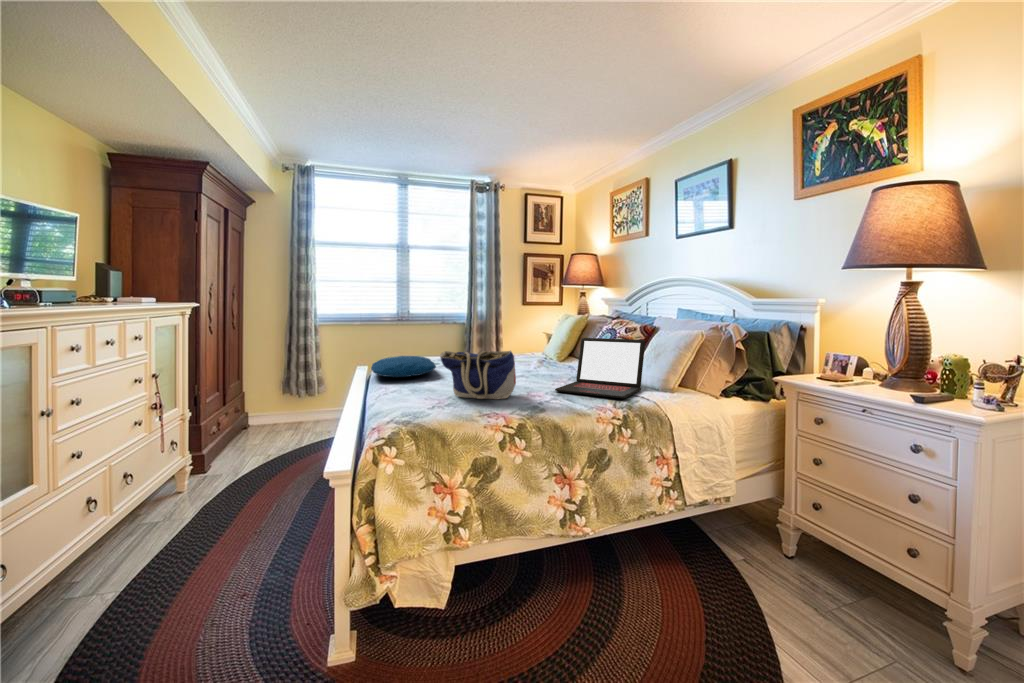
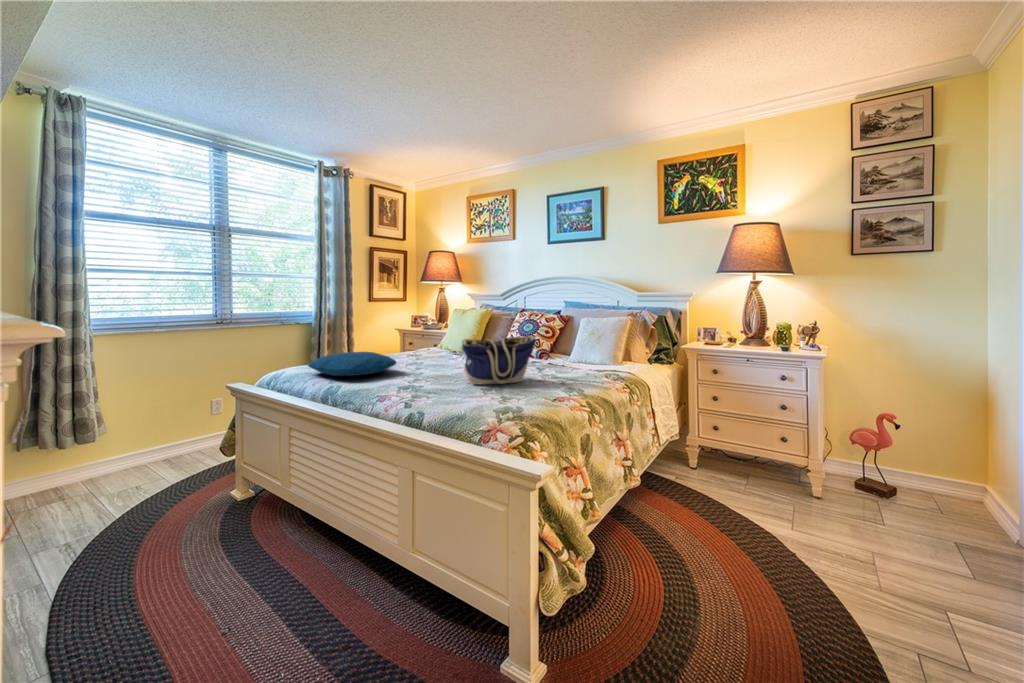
laptop: present [555,338,645,398] -> none [540,326,607,373]

